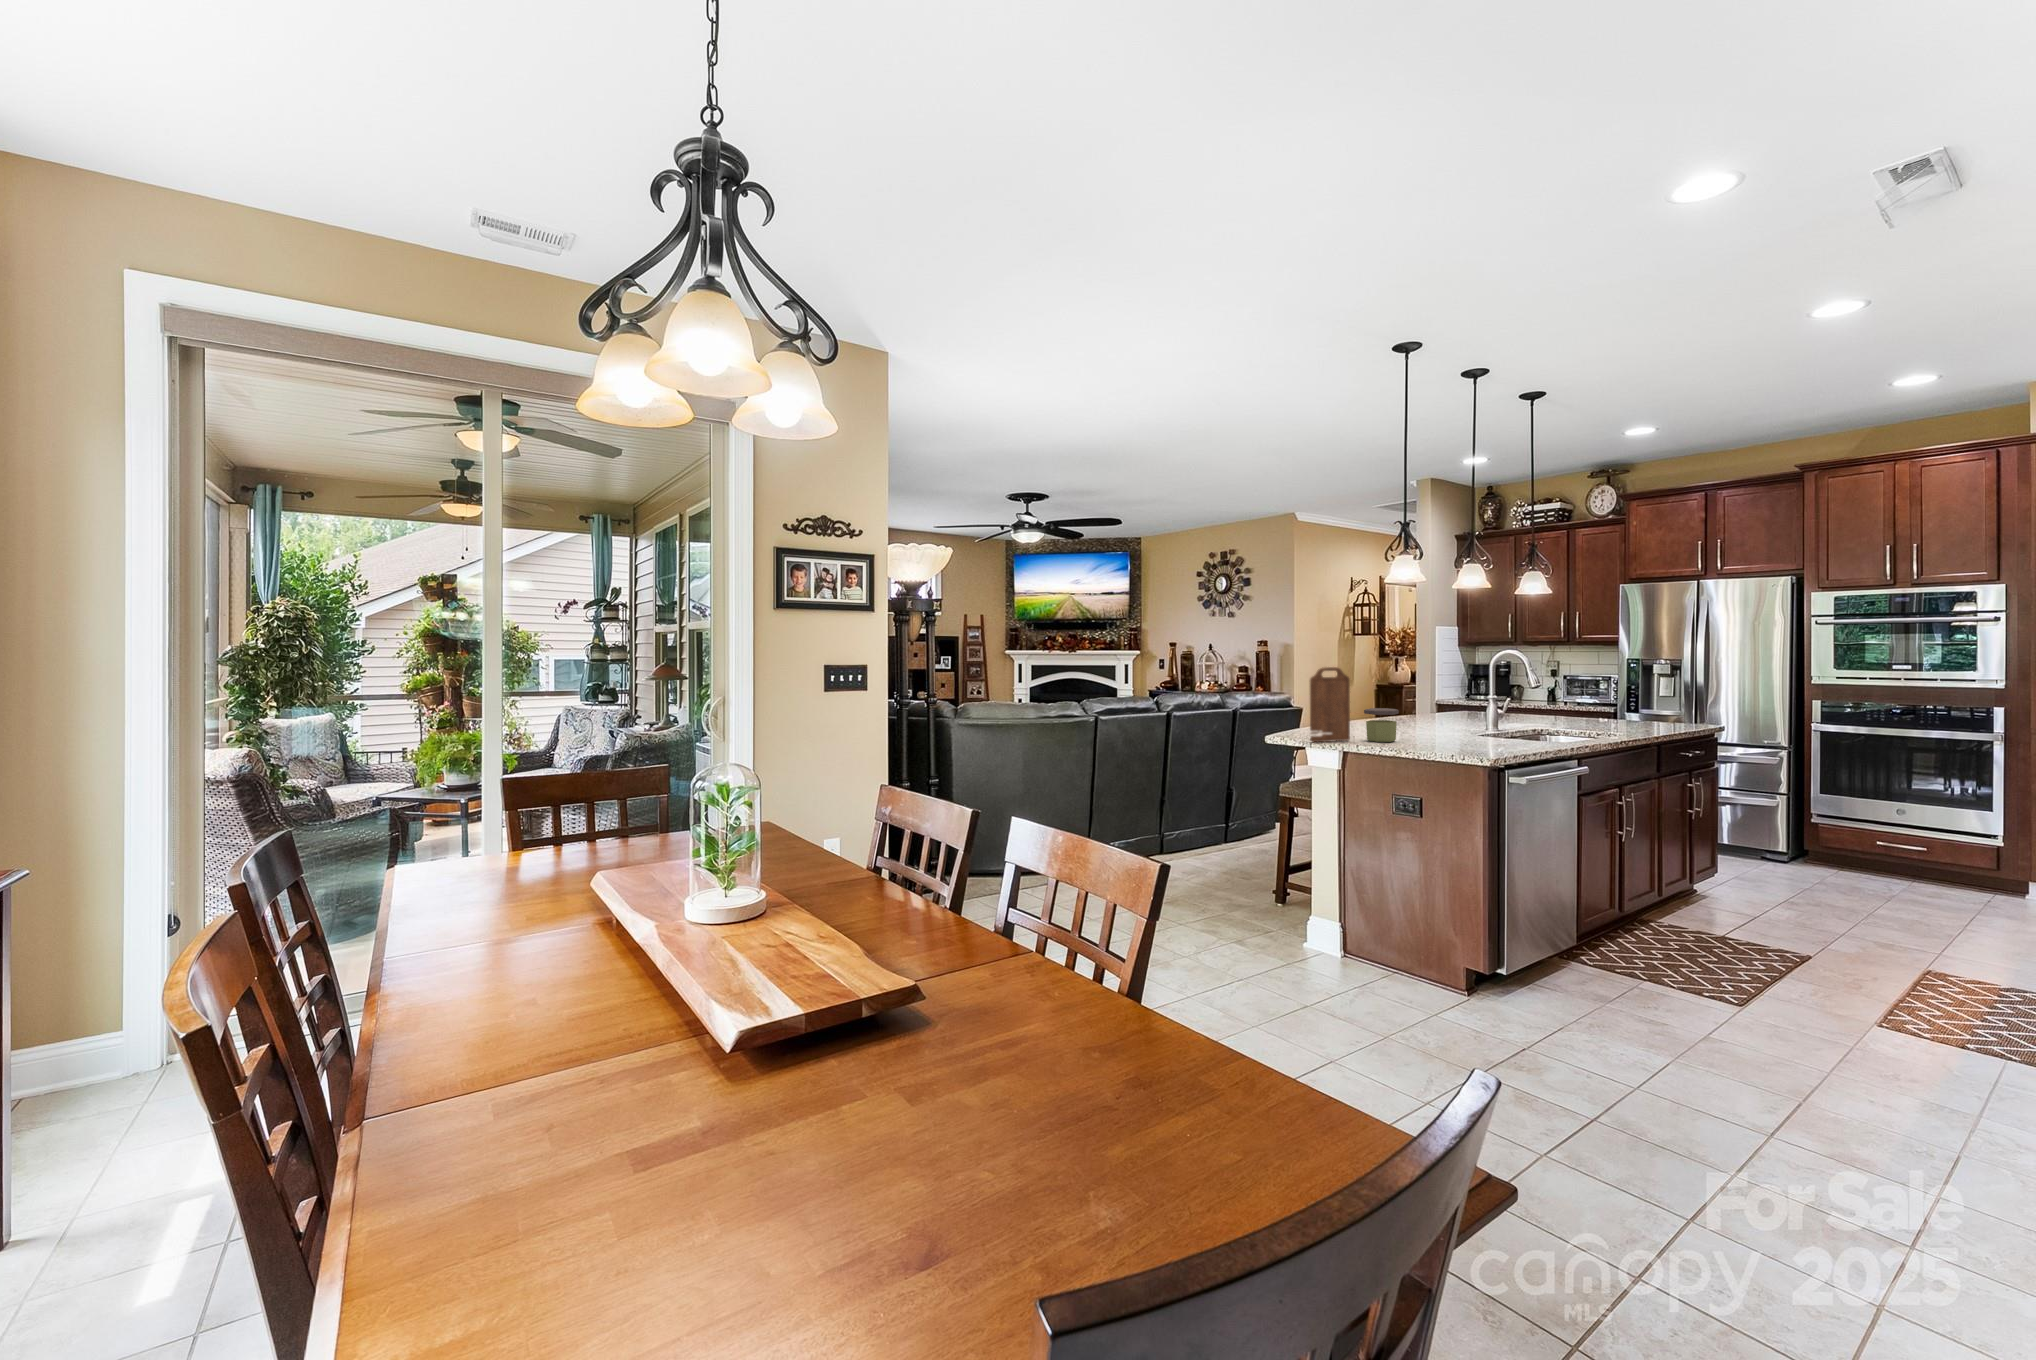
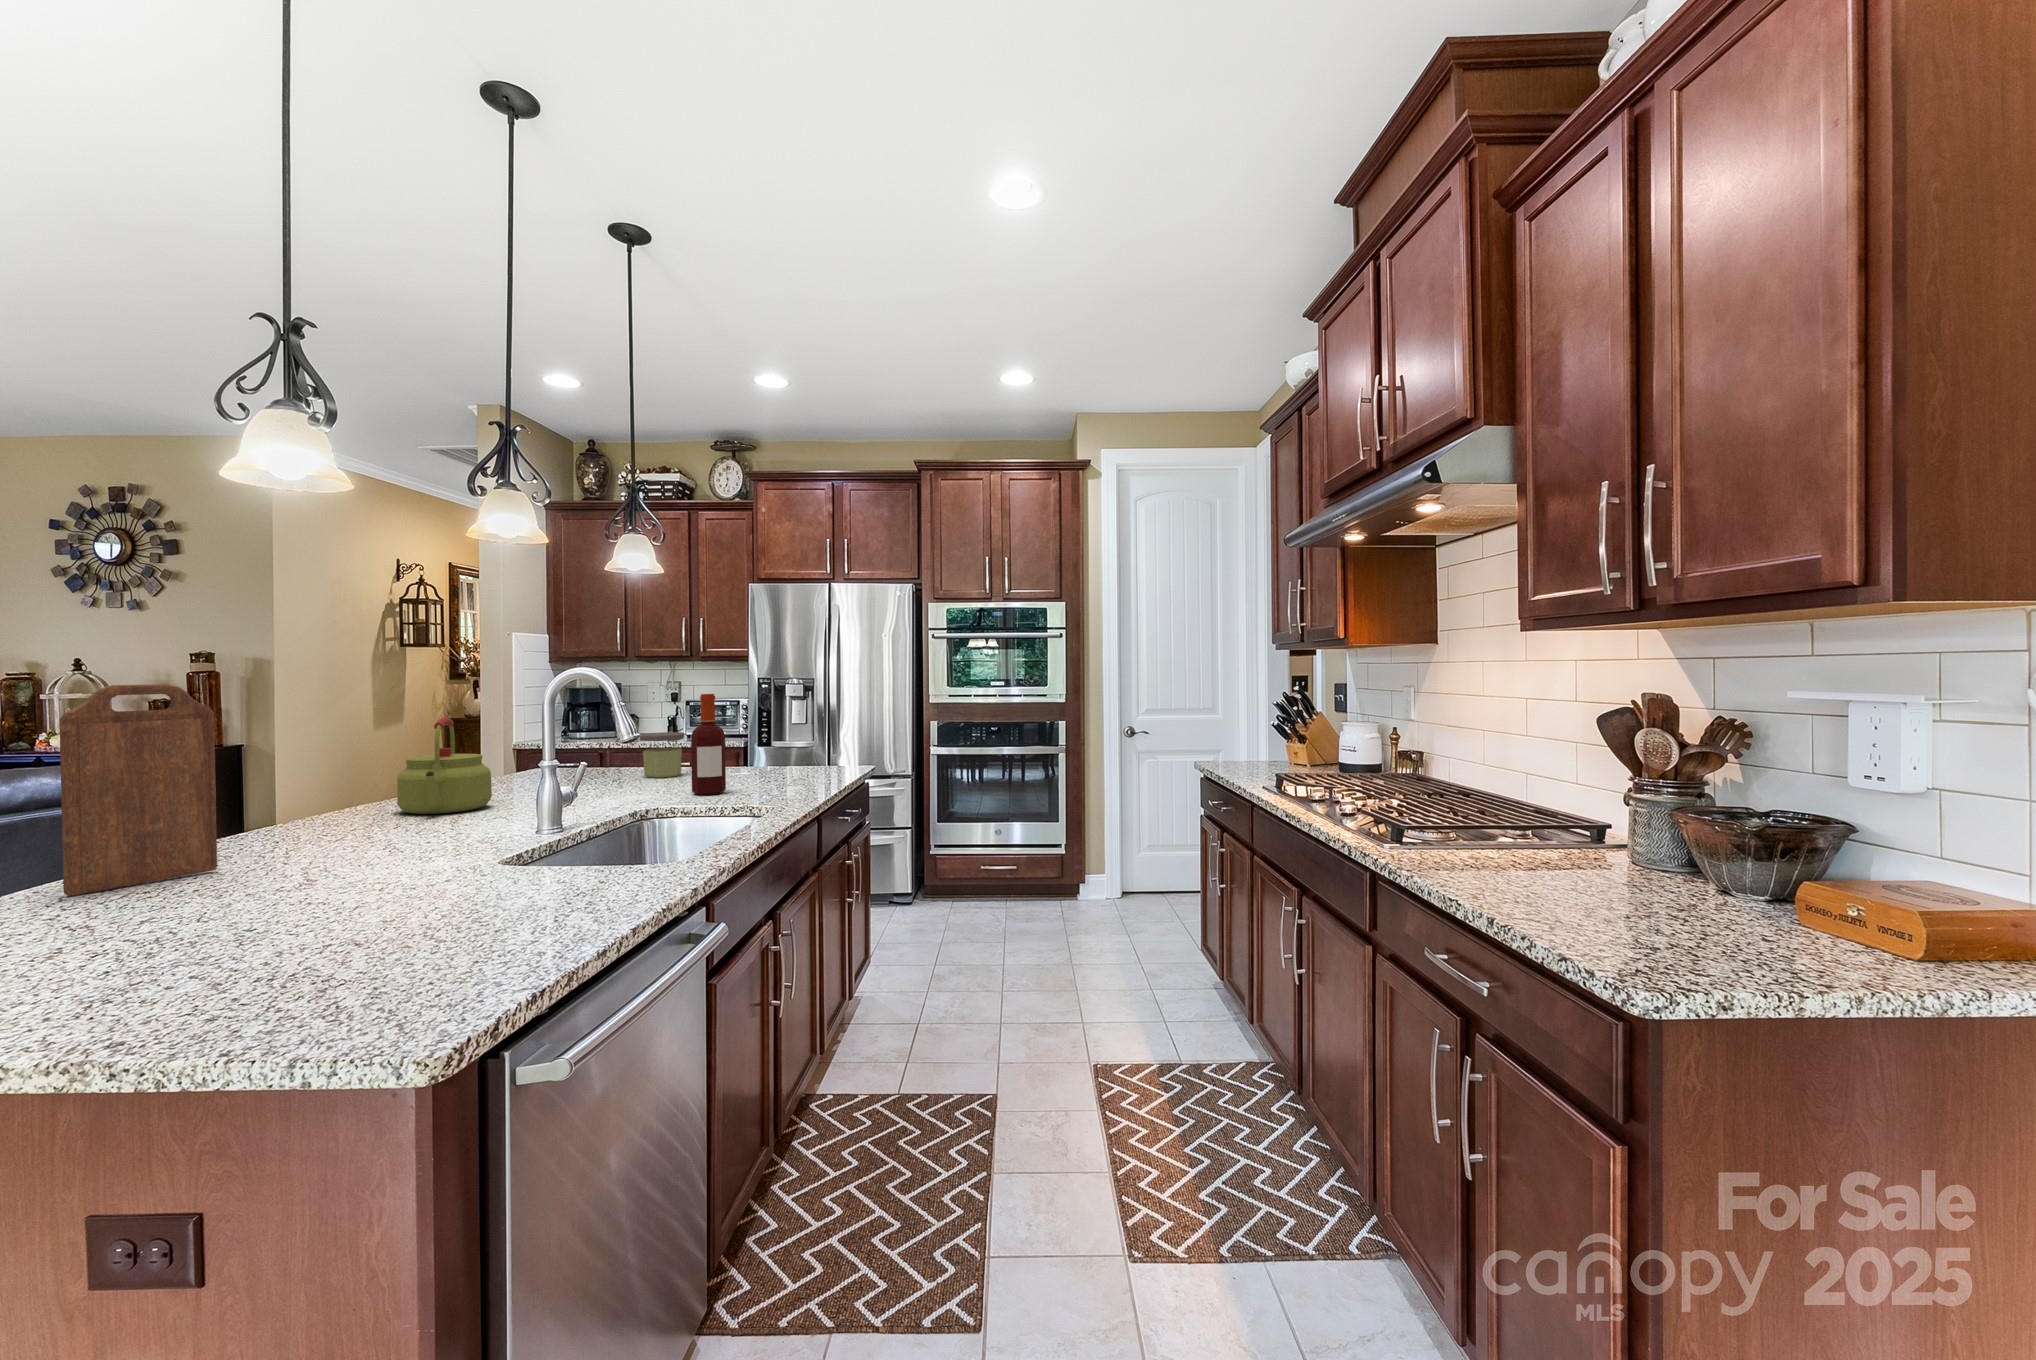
bottle: none [1563,673,1588,736] -> present [691,694,726,795]
kettle: none [1399,683,1444,731] -> present [397,717,492,814]
jar: present [1364,708,1399,742] -> present [640,732,684,778]

